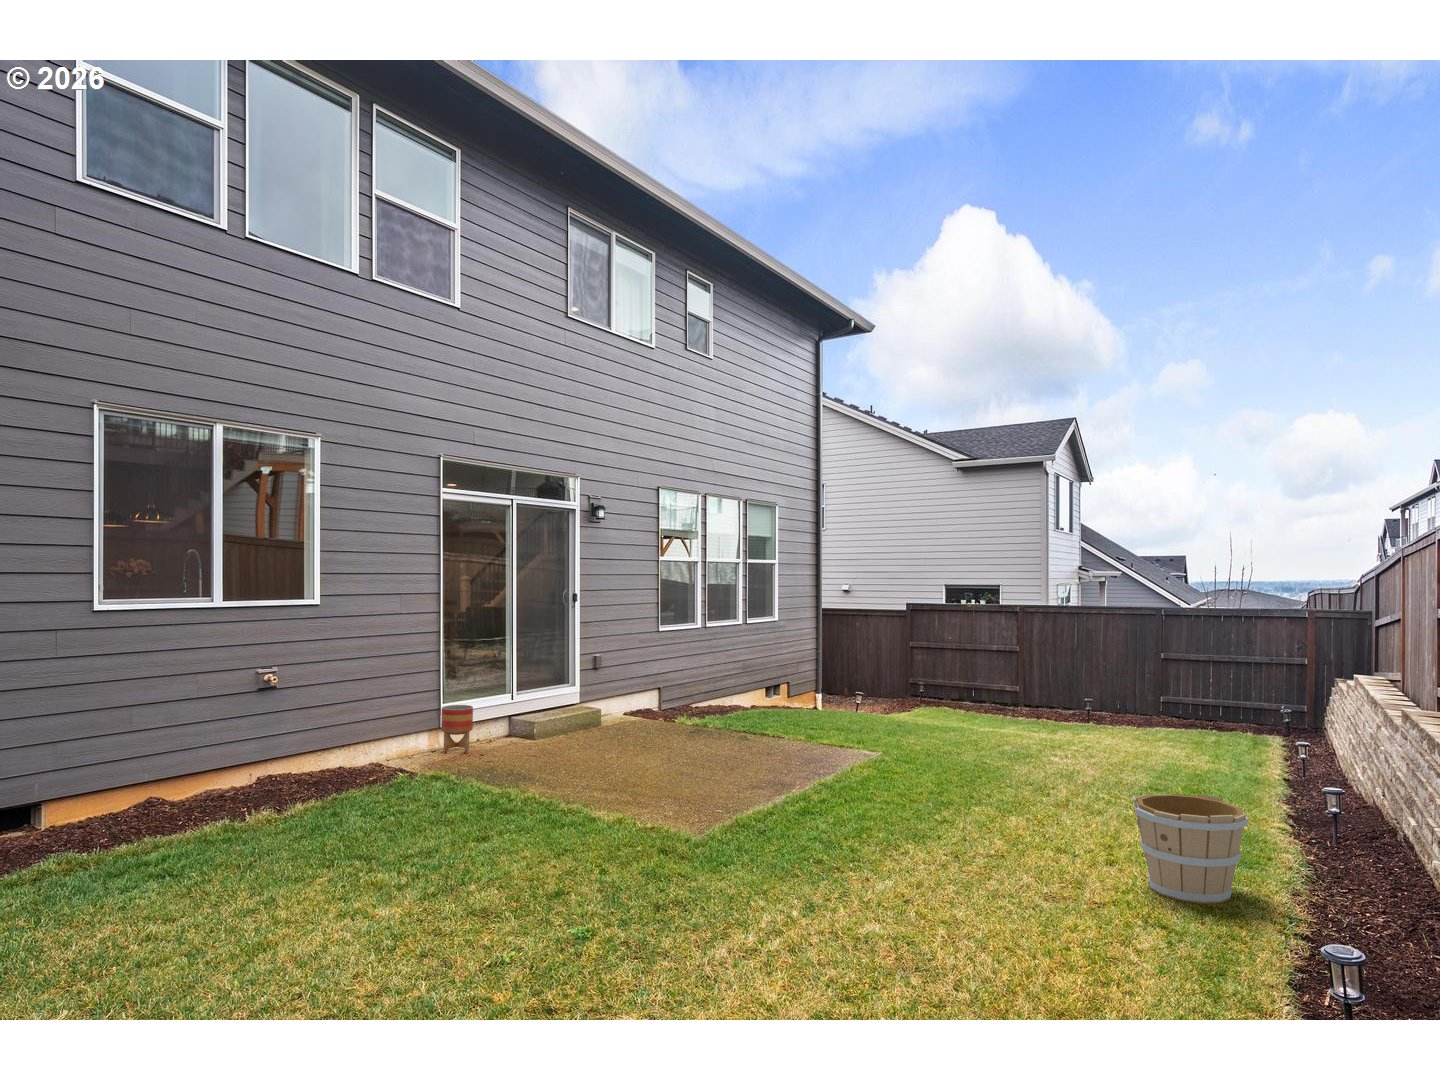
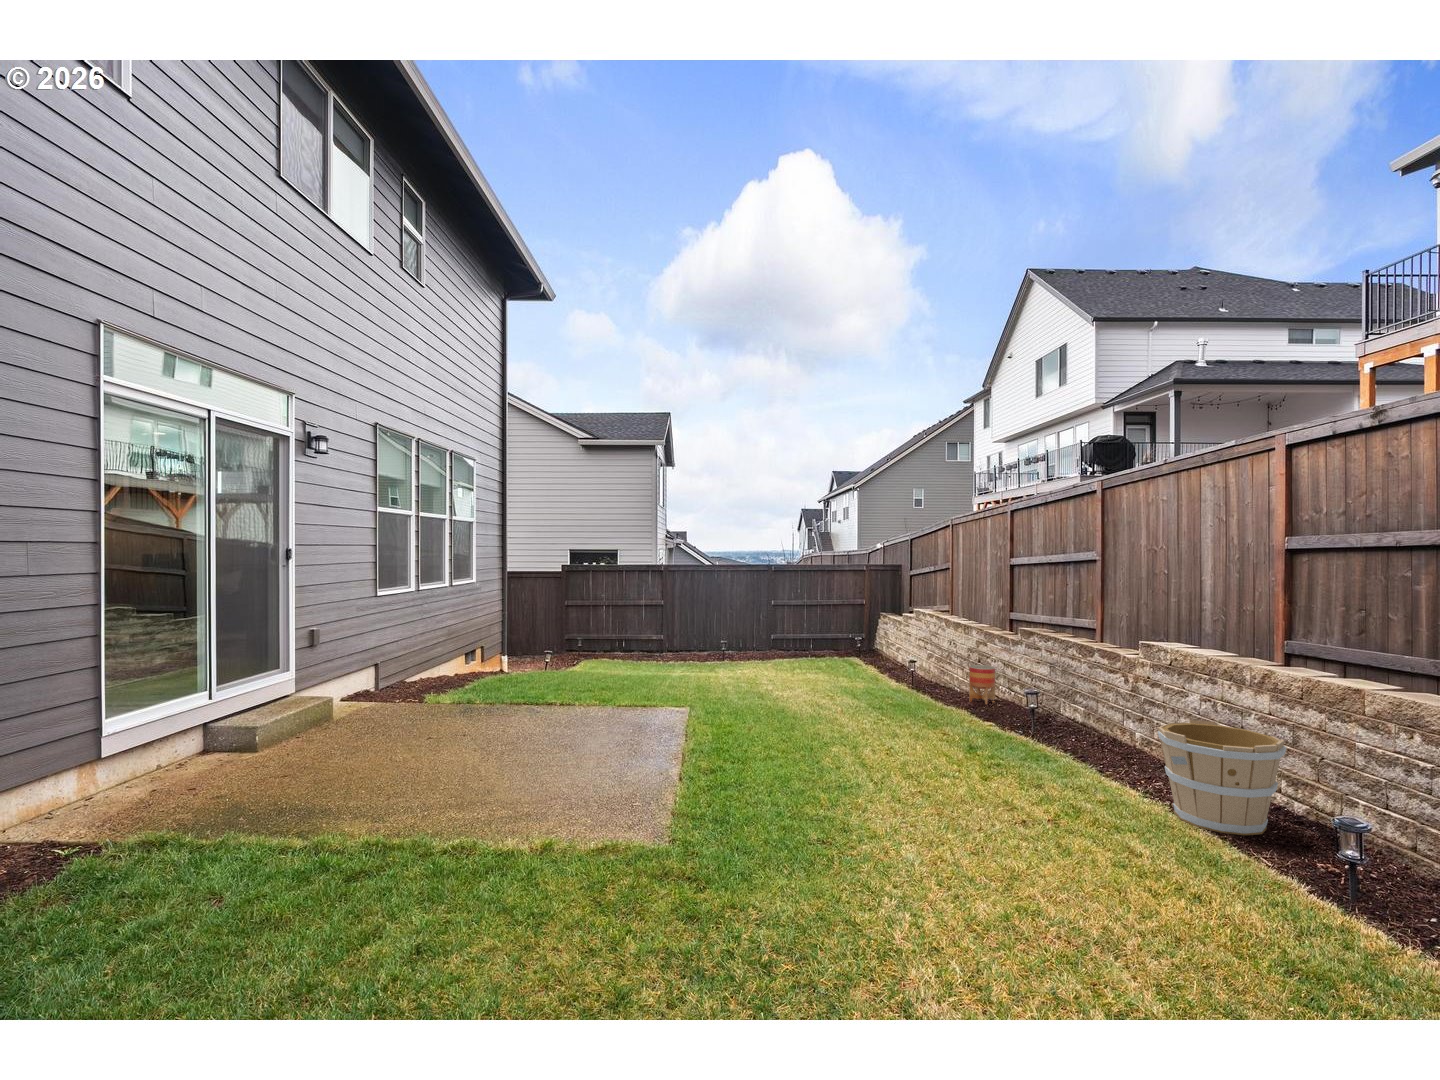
planter: present [441,705,473,754] -> present [969,665,995,704]

